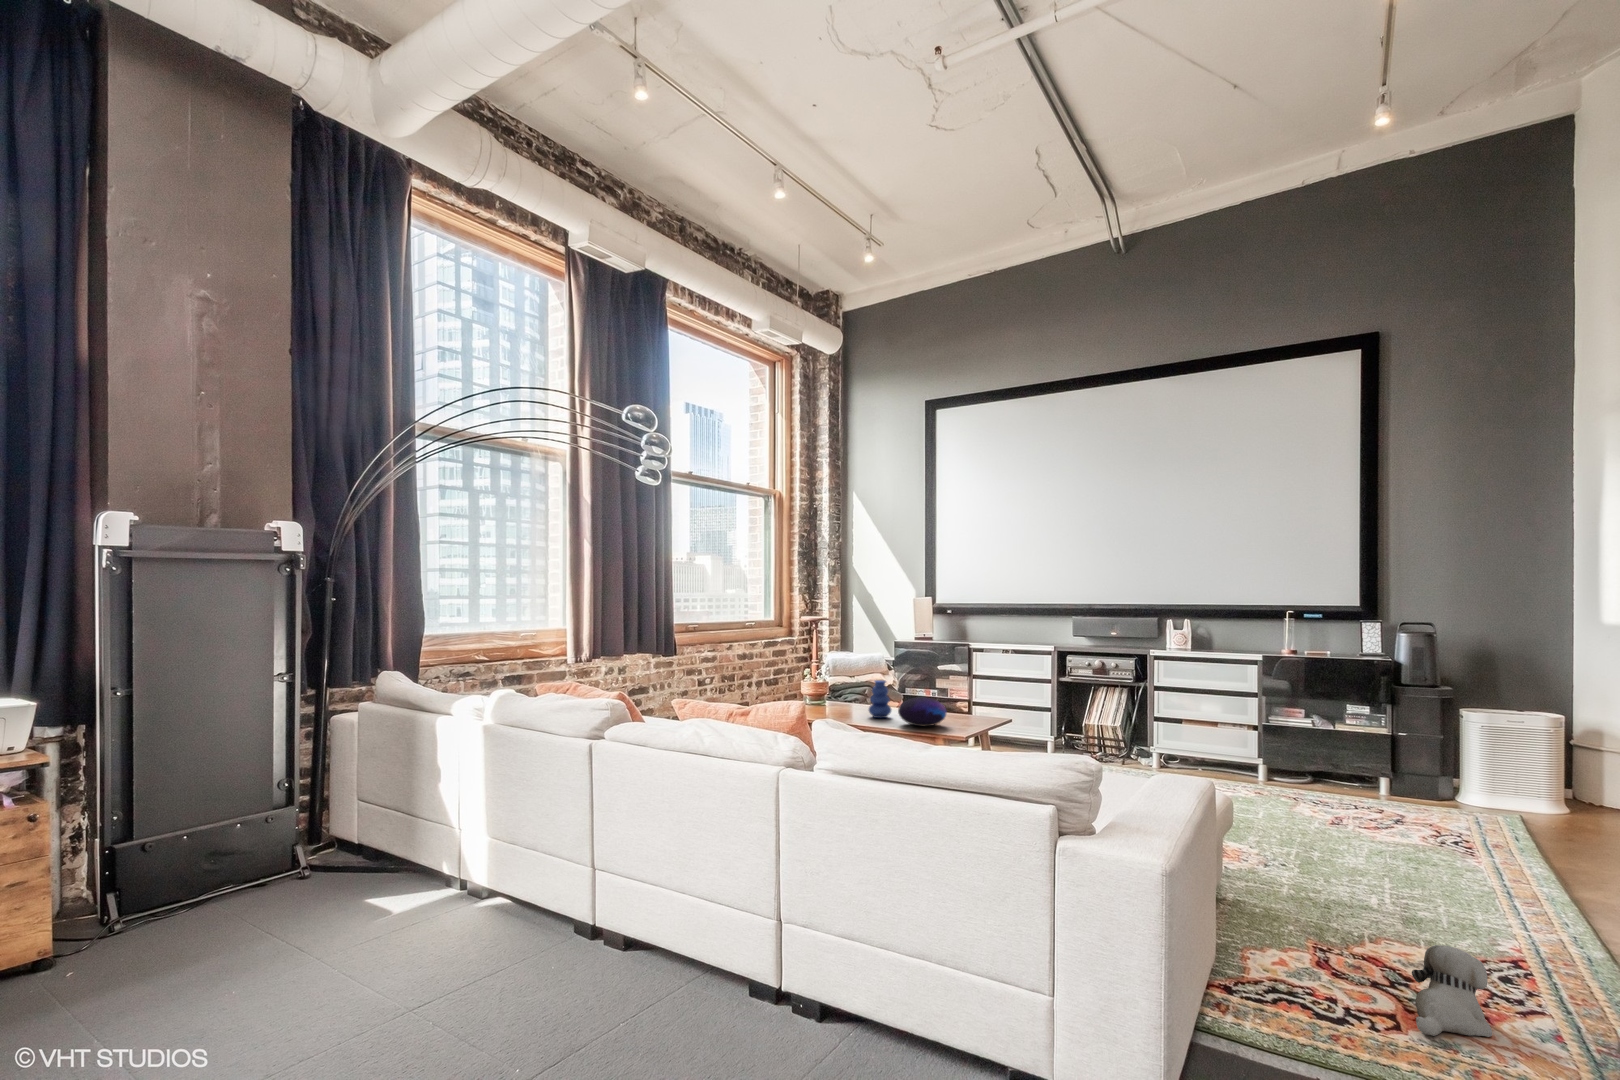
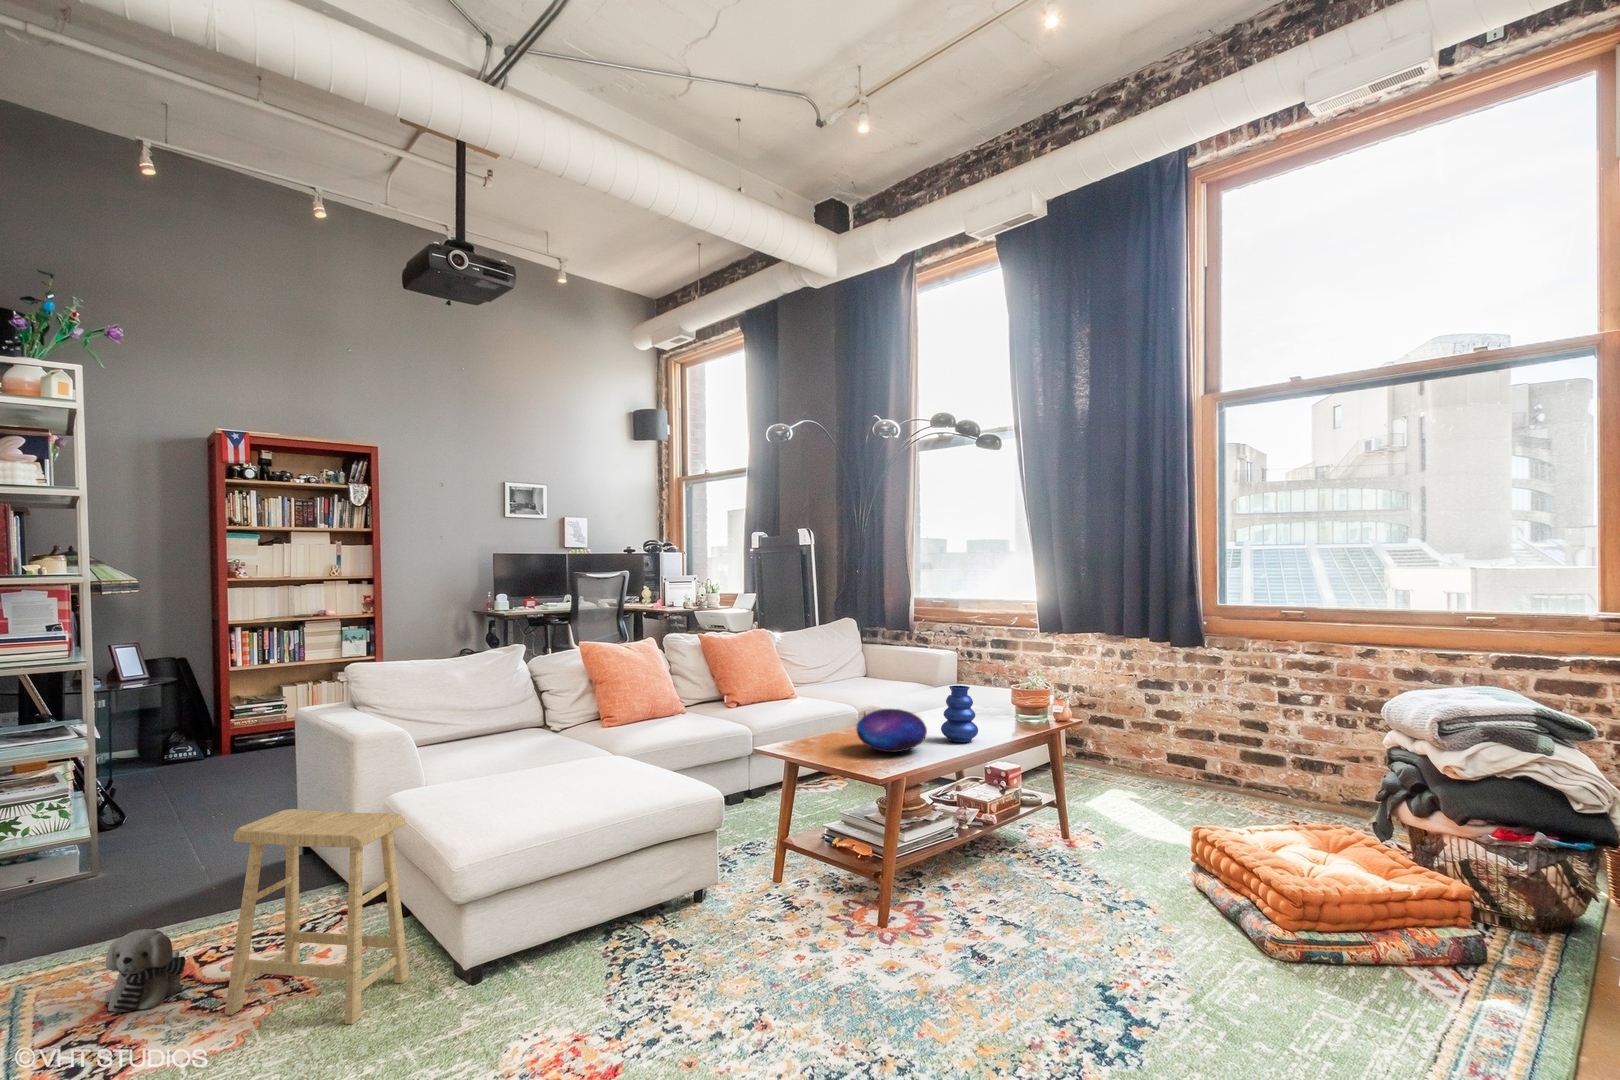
footstool: none [1240,790,1383,968] -> present [225,809,409,1024]

